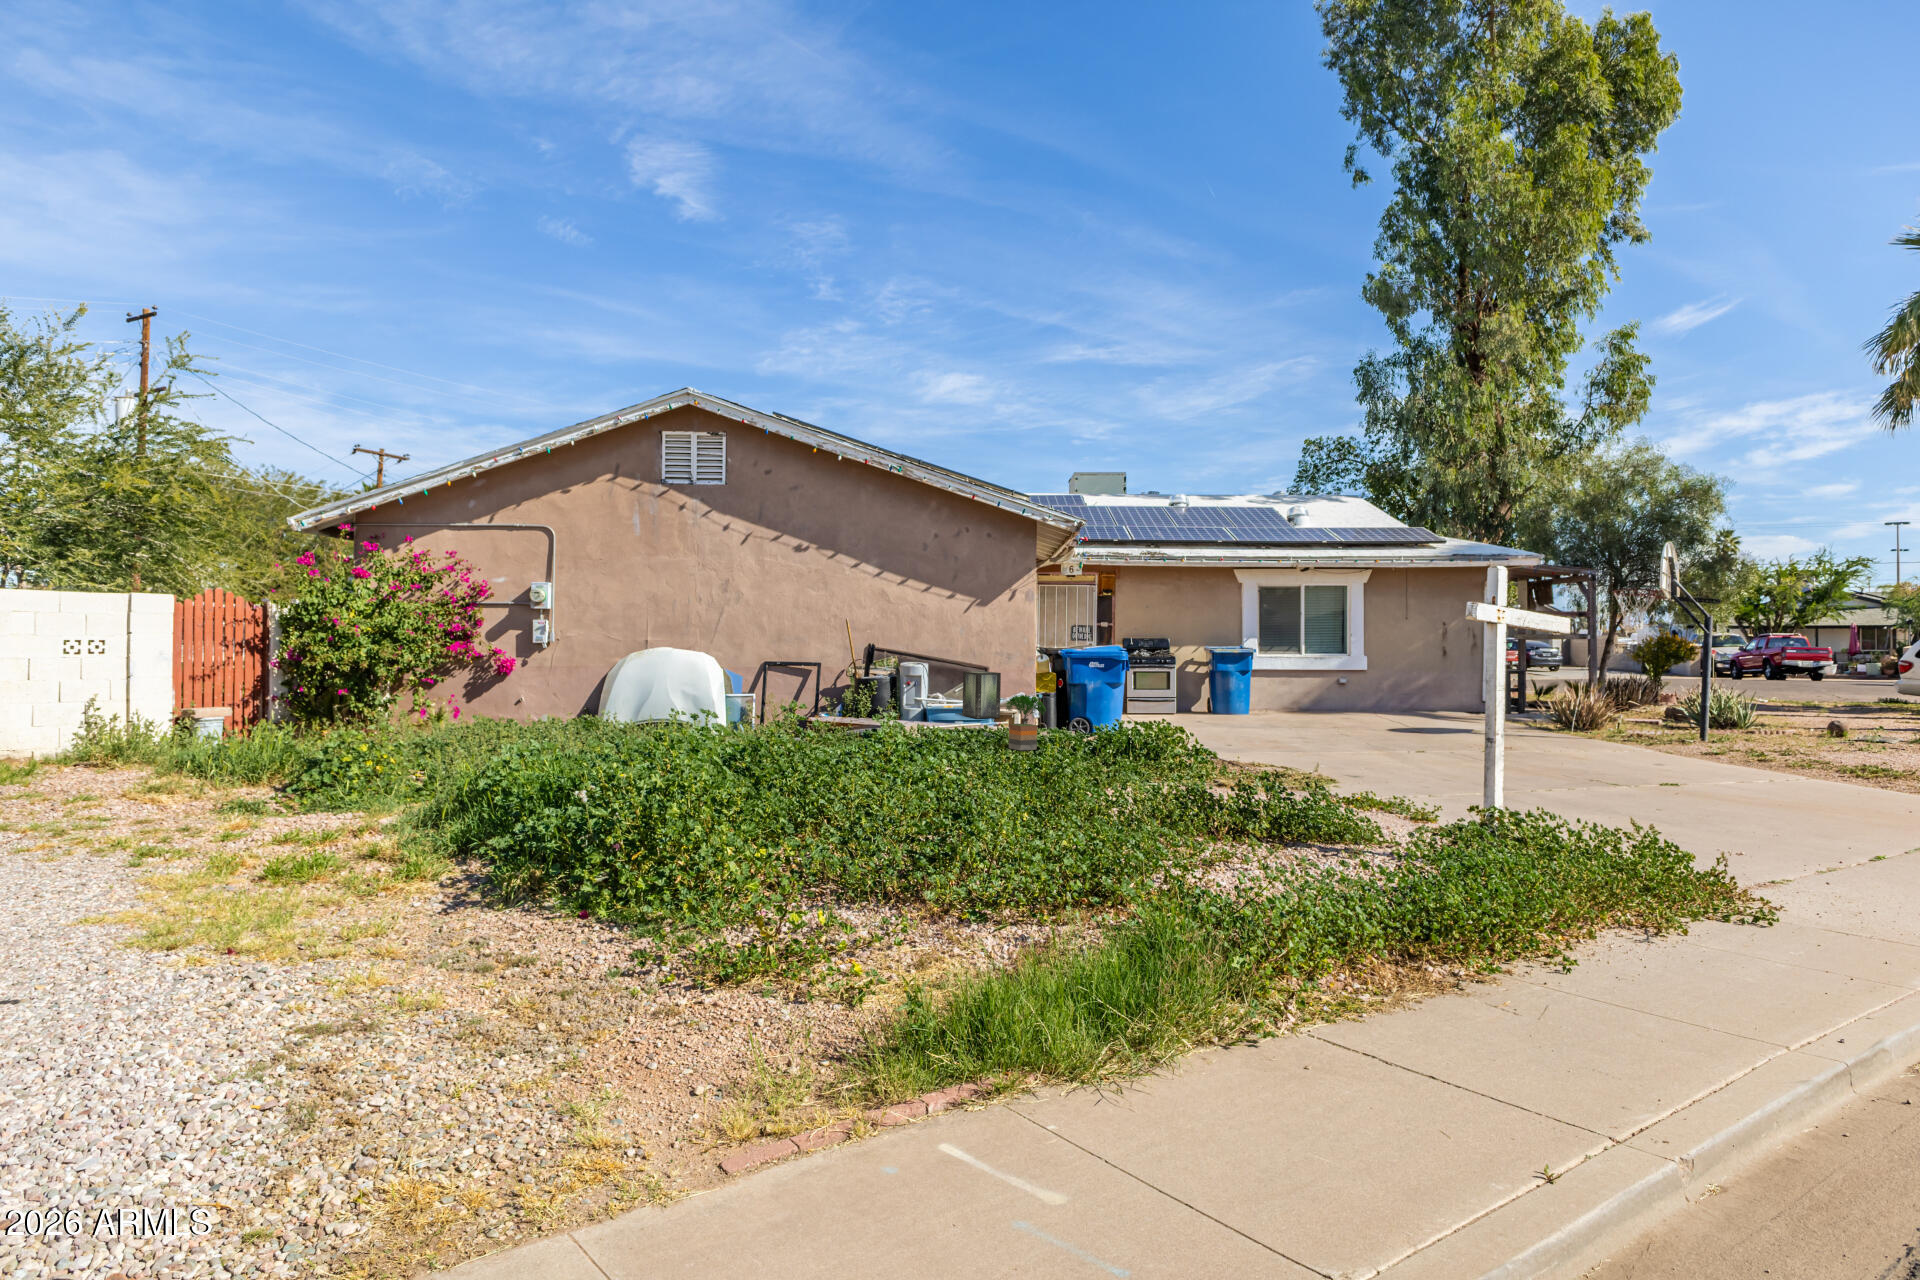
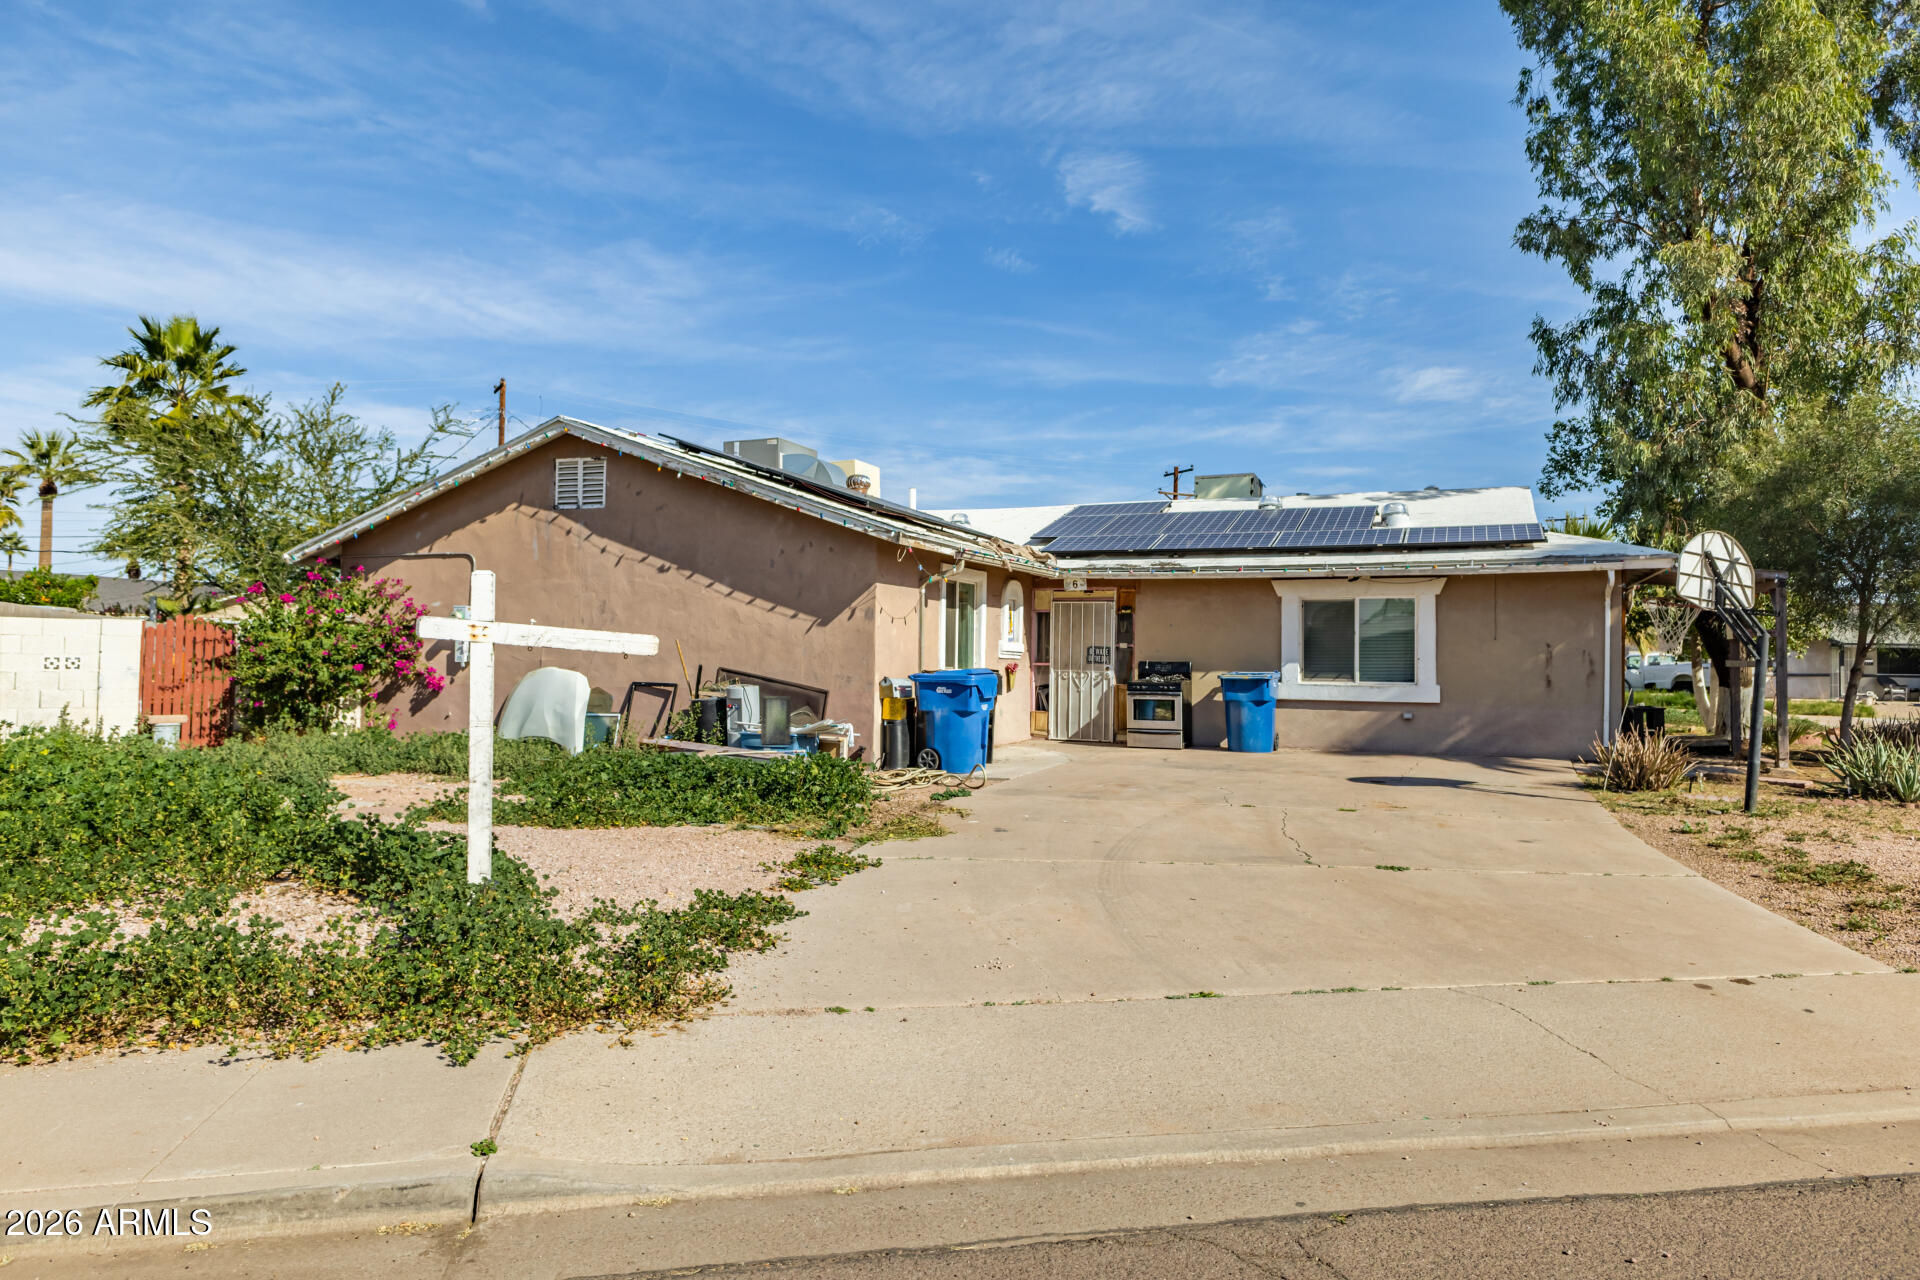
potted tree: present [1006,695,1045,750] -> none [663,721,702,778]

